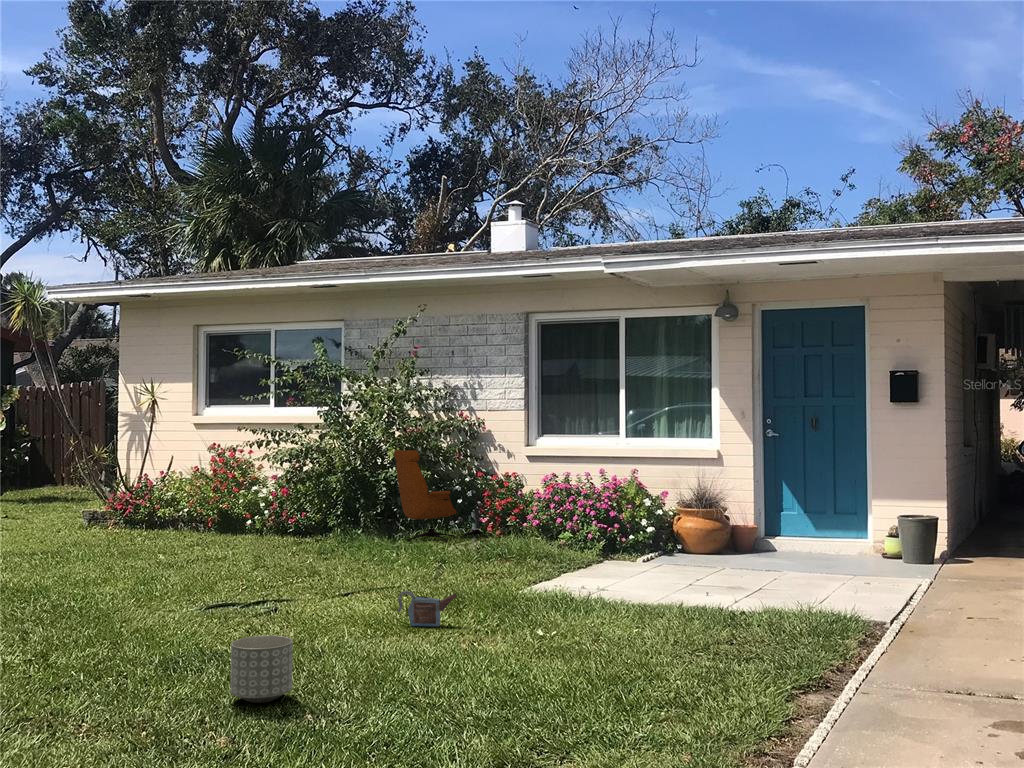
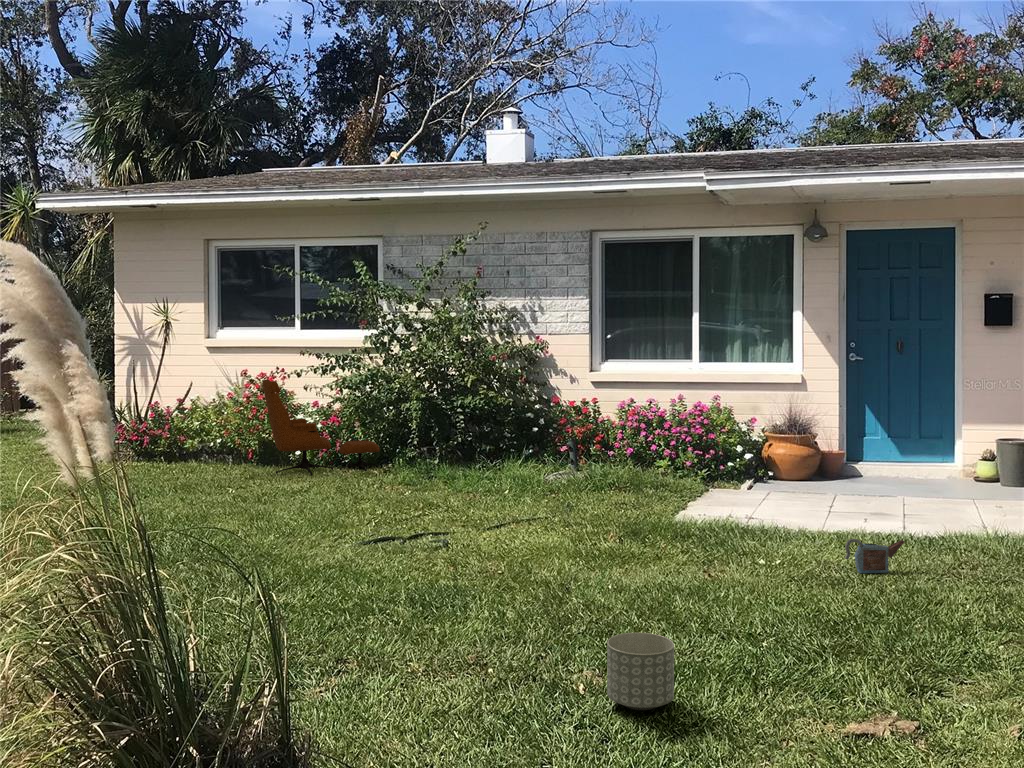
lounge chair: present [394,450,492,542] -> present [262,380,380,476]
watering can: present [398,591,457,626] -> present [845,539,905,573]

